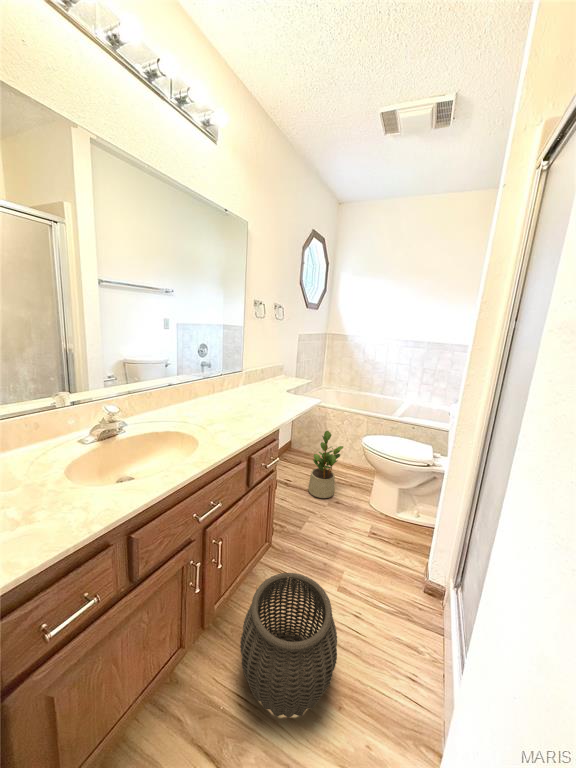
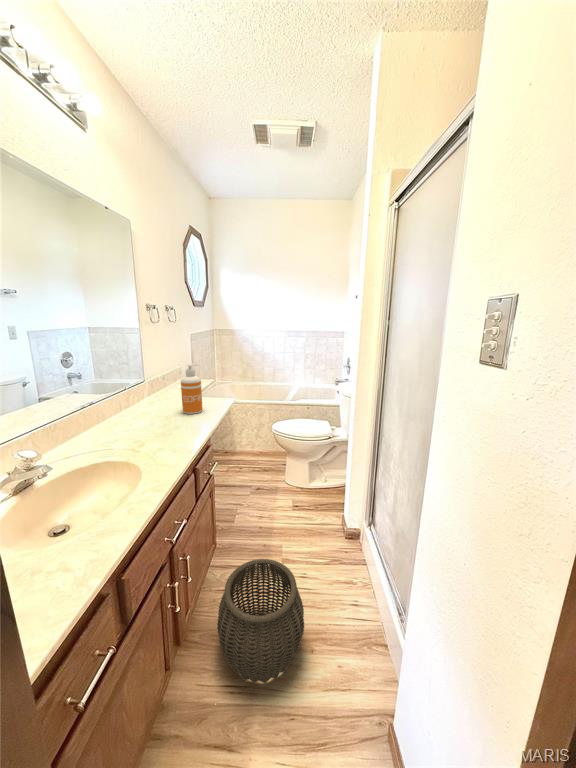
soap dispenser: none [262,357,283,406] -> present [181,364,203,414]
potted plant: present [308,431,343,498] -> none [228,426,256,491]

